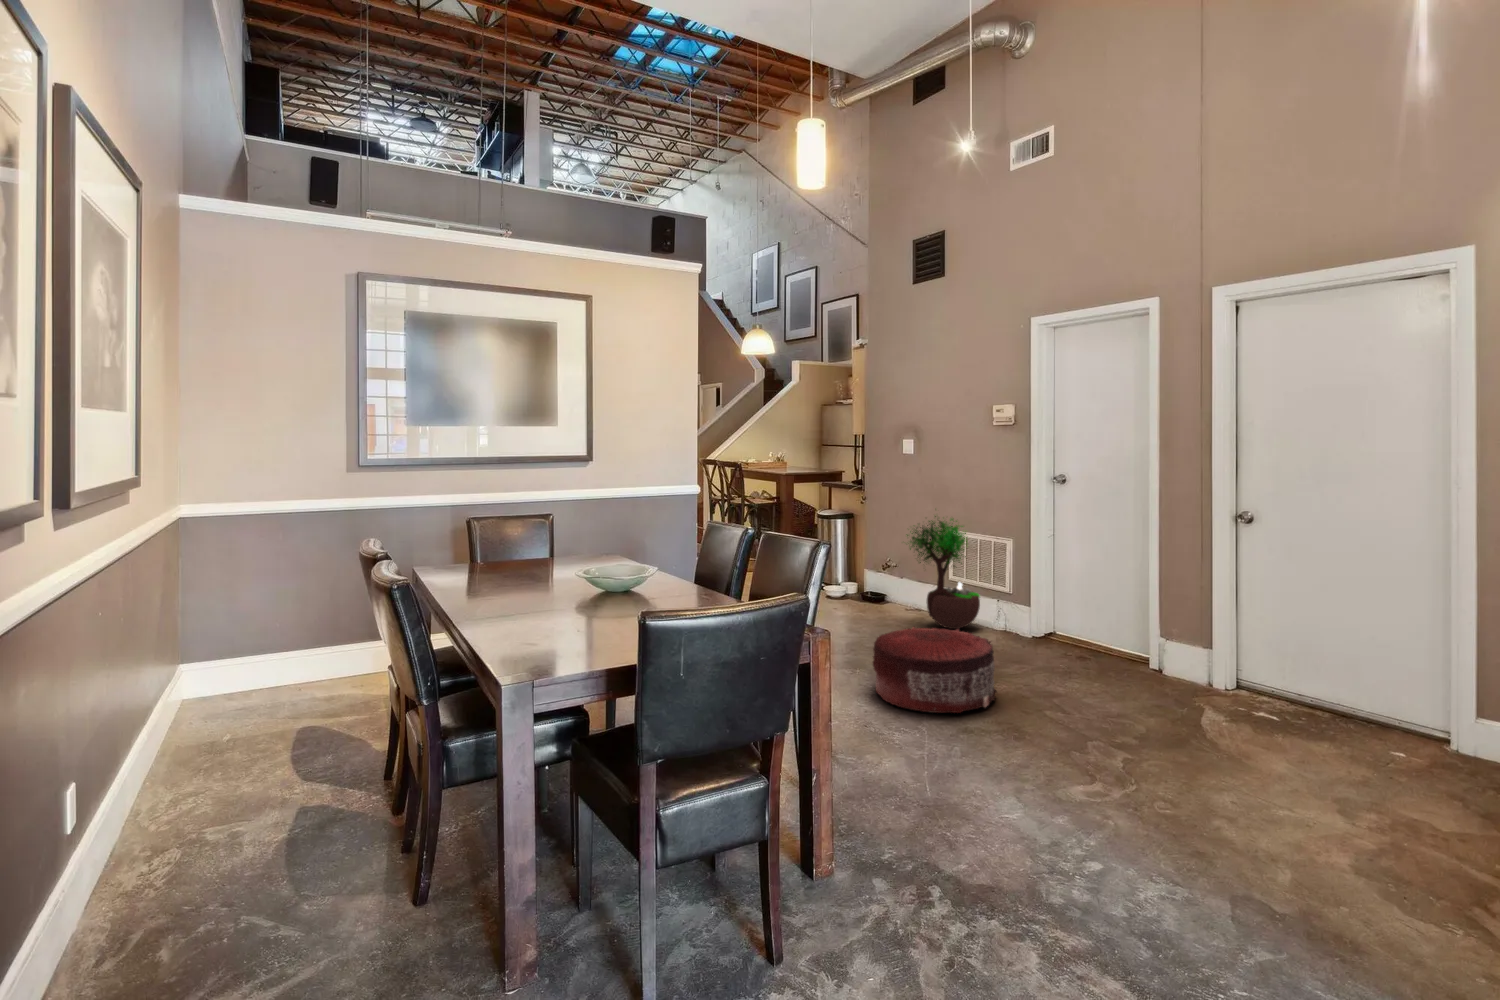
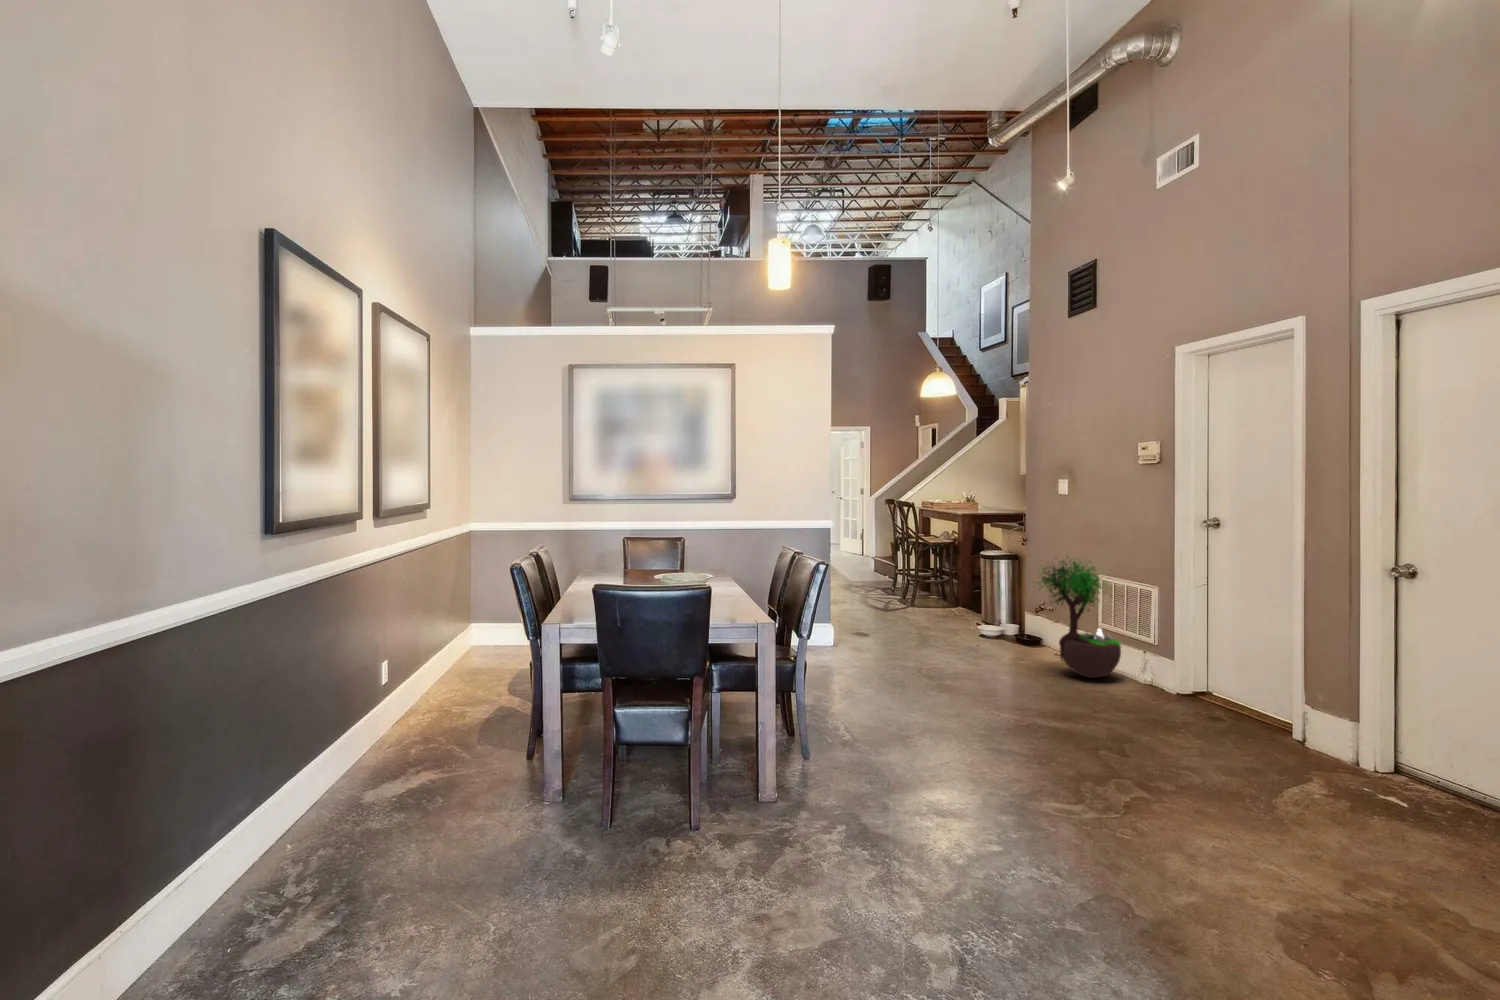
pouf: present [873,627,997,713] -> none [937,666,1070,759]

